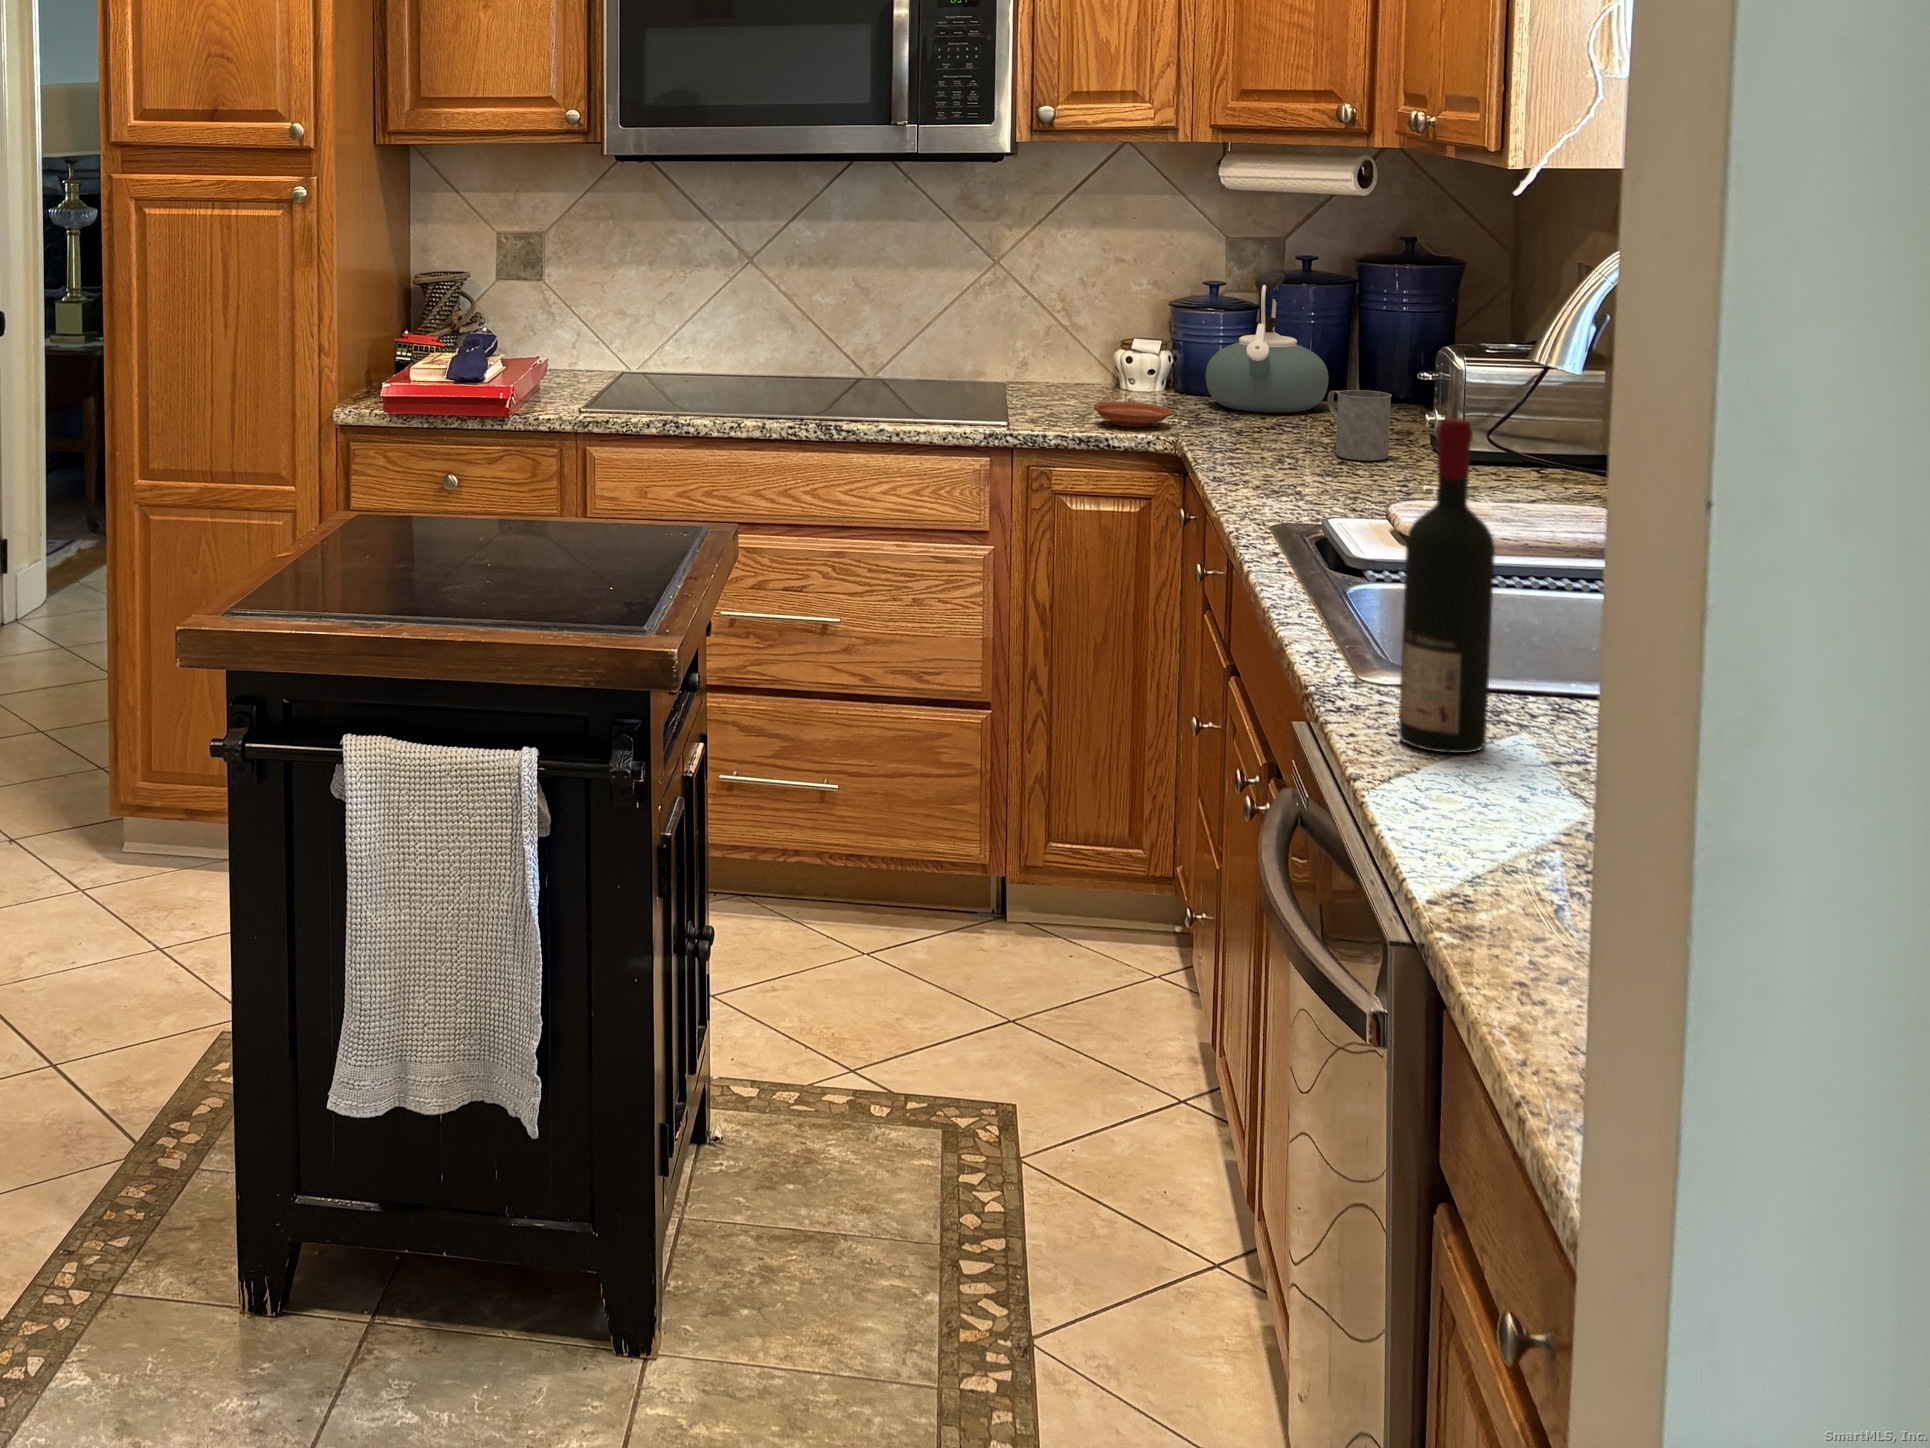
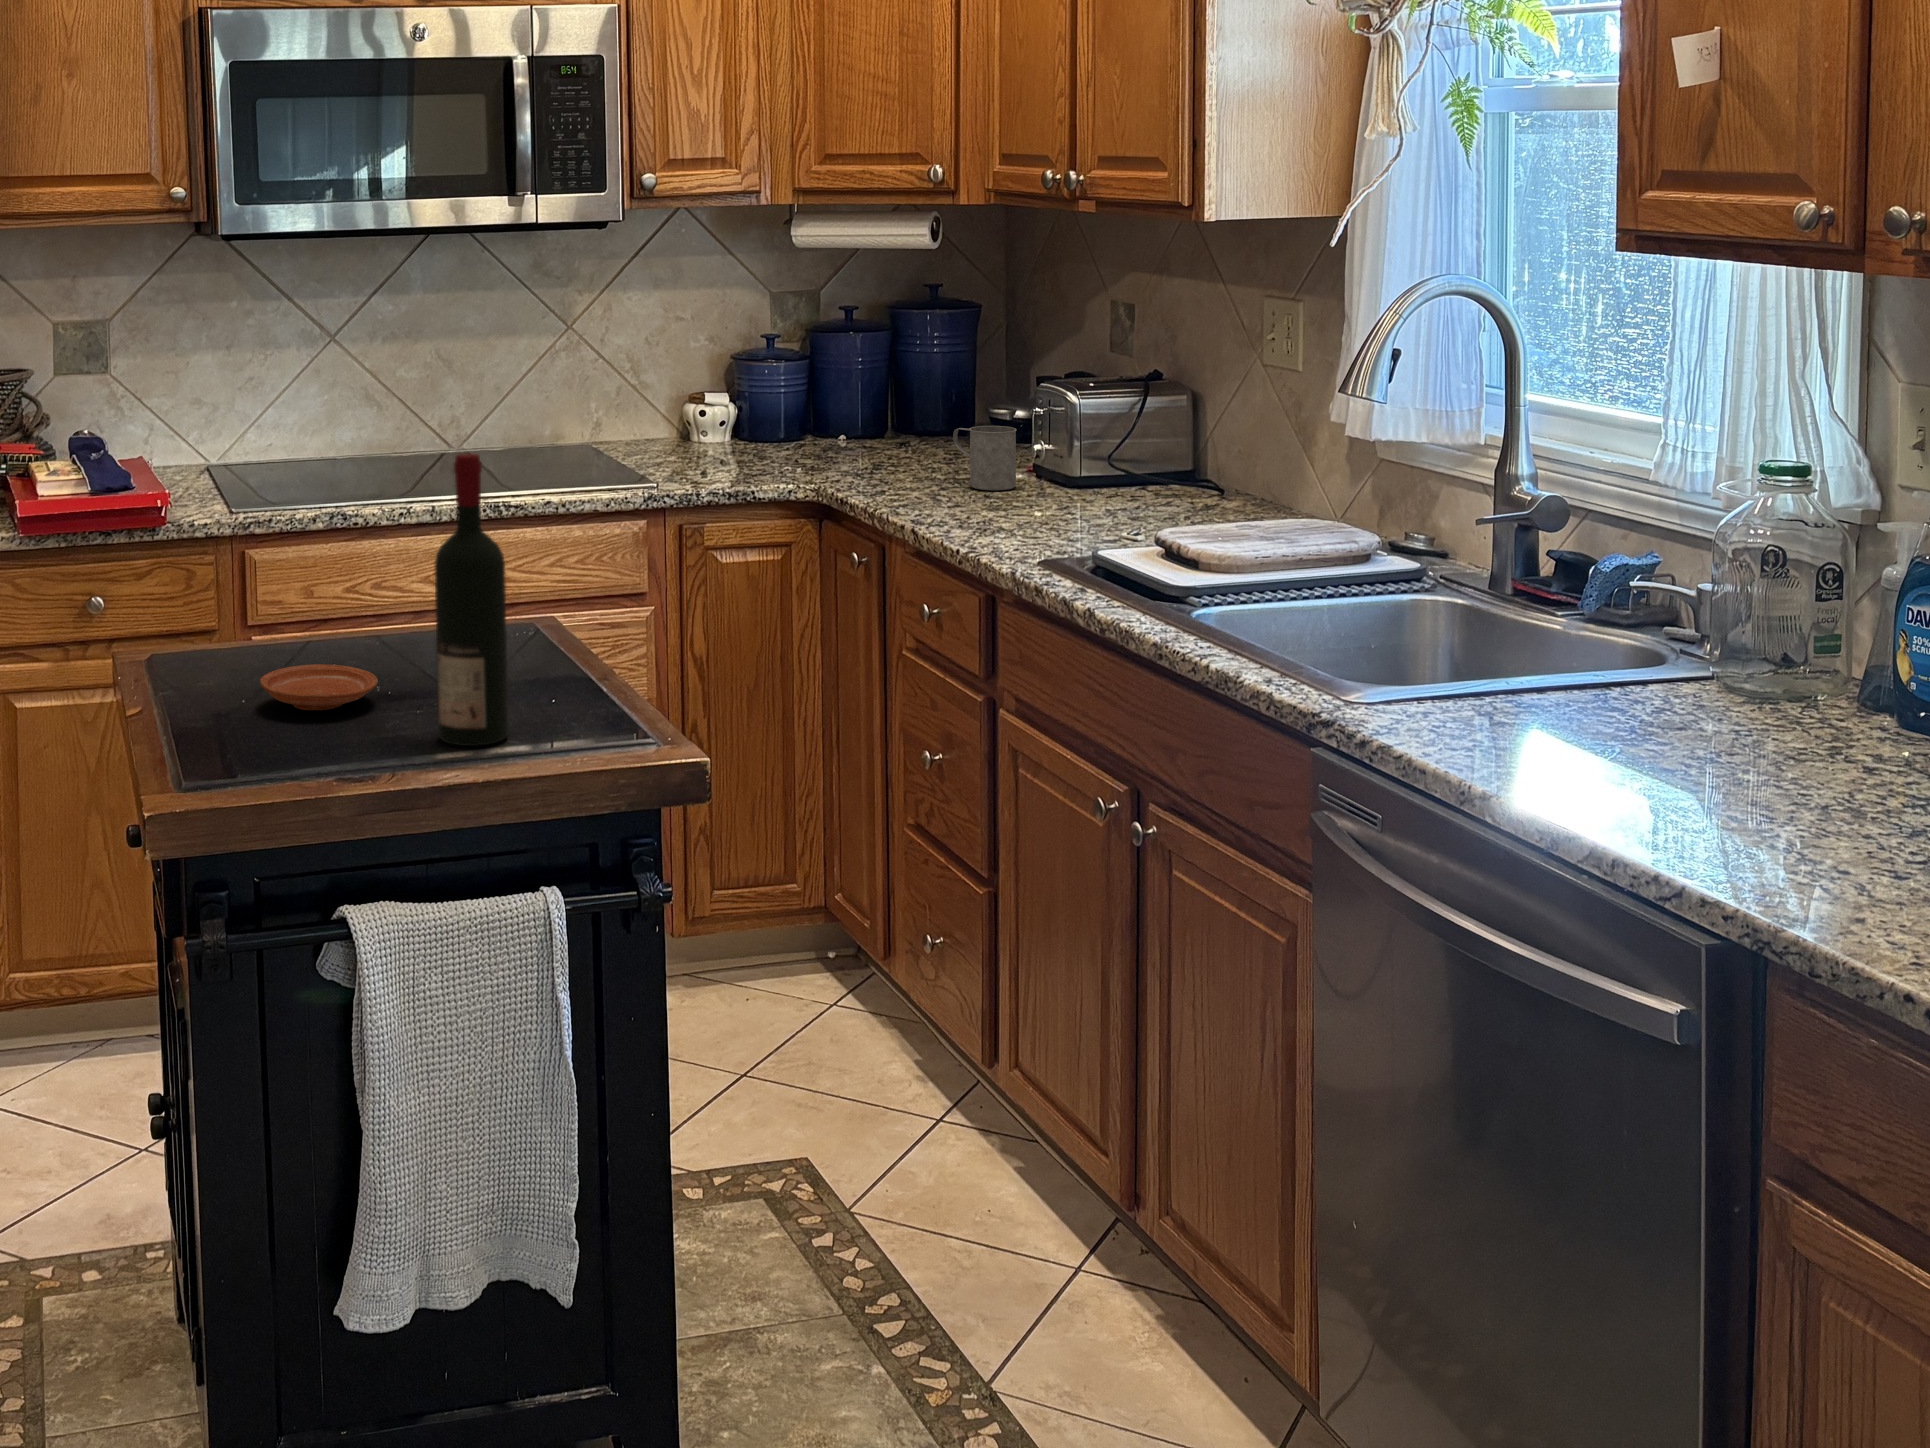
kettle: present [1206,273,1329,413] -> none [787,323,895,453]
plate: present [1094,402,1172,427] -> present [260,664,378,710]
wine bottle: present [1399,418,1495,753] -> present [435,453,509,746]

